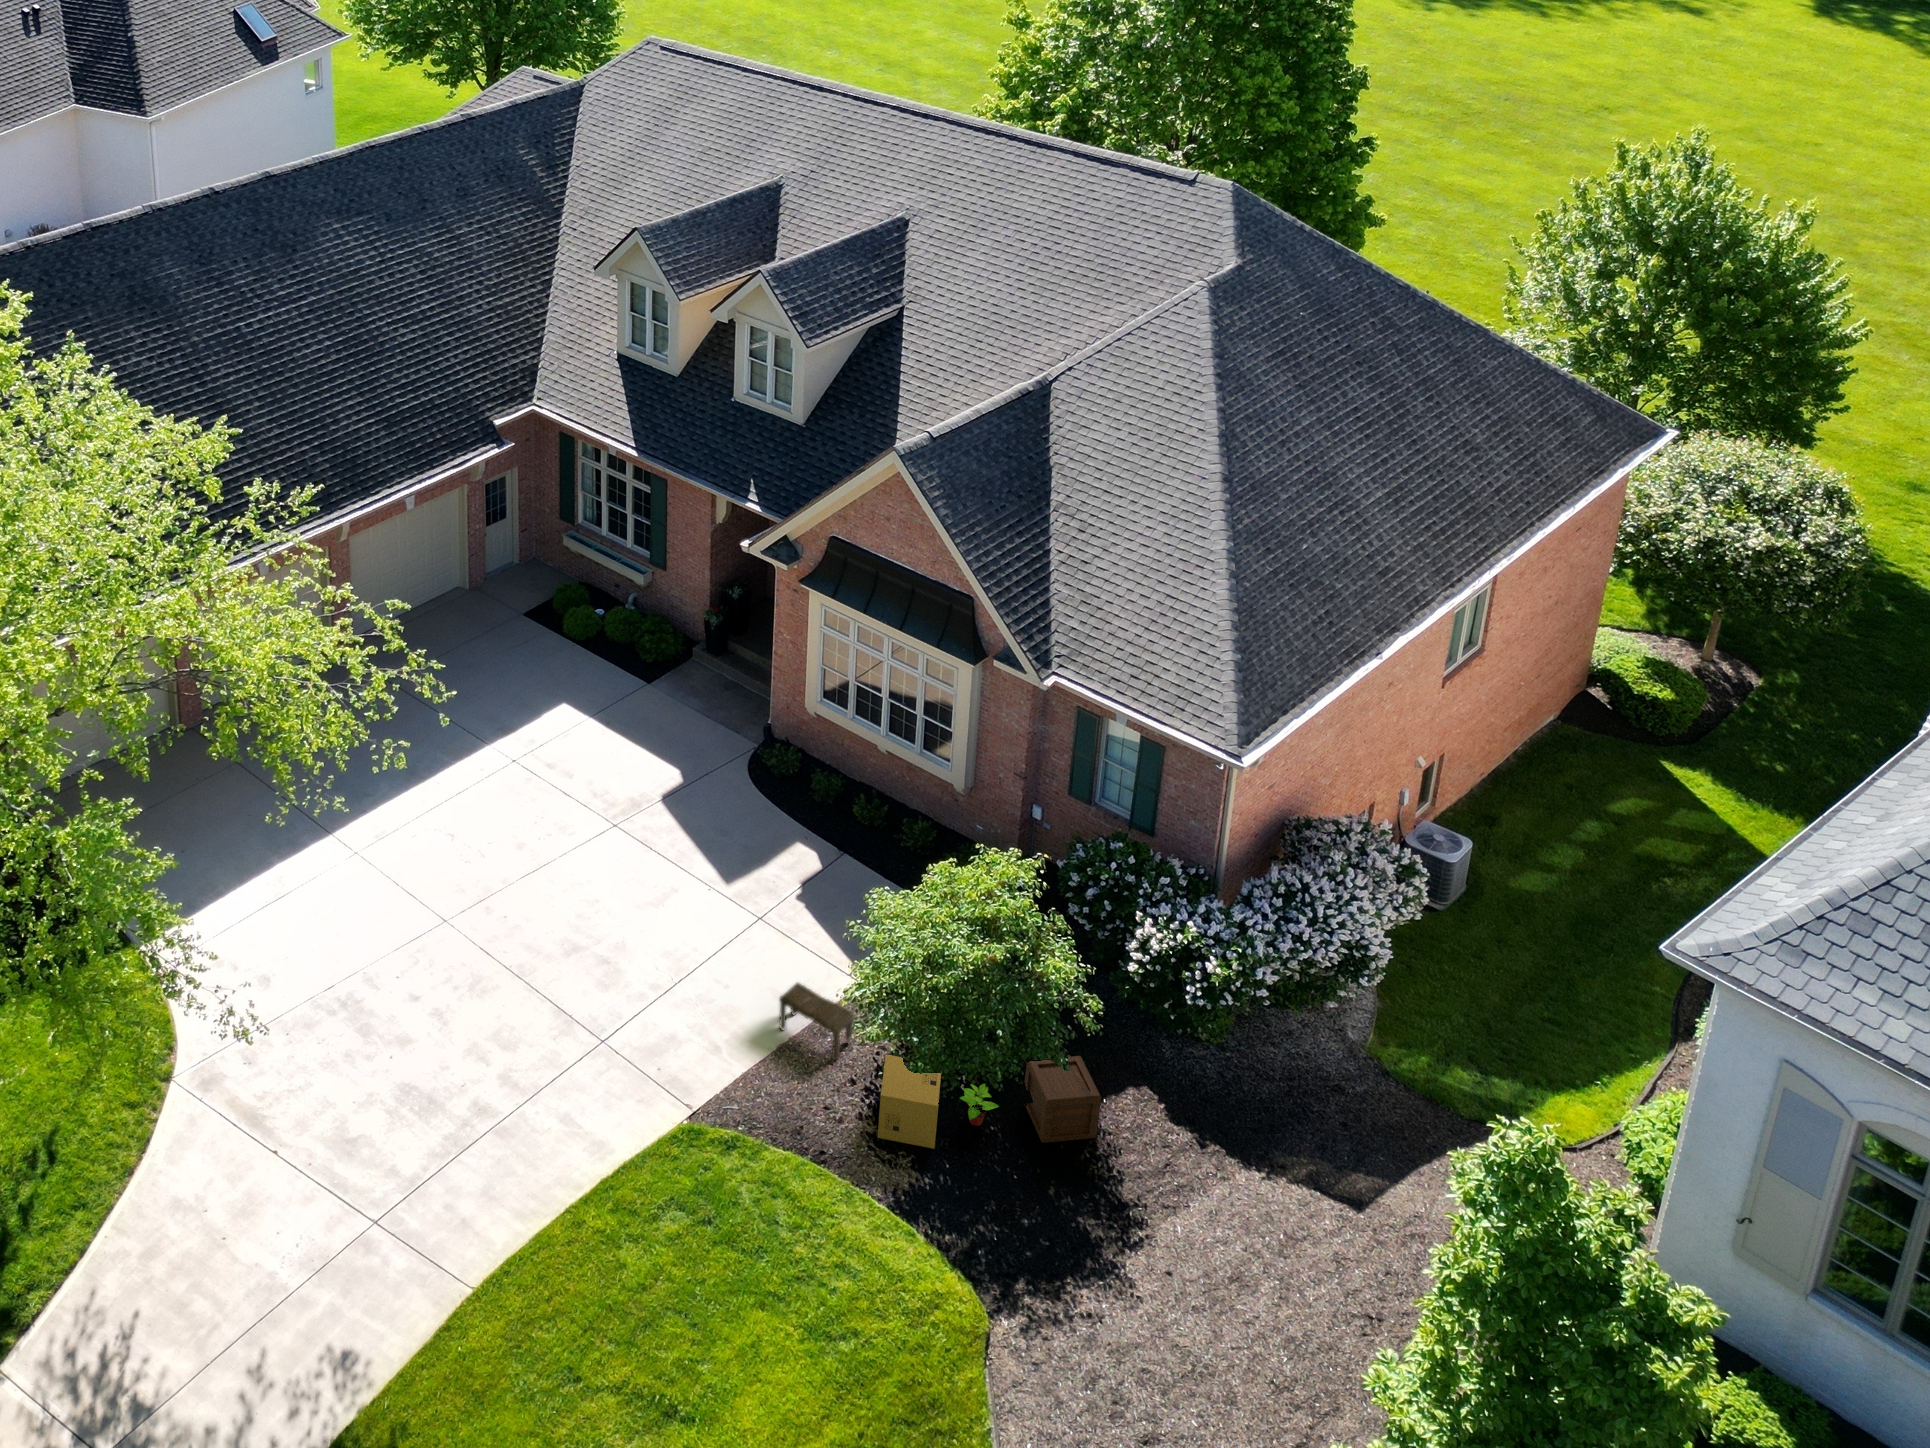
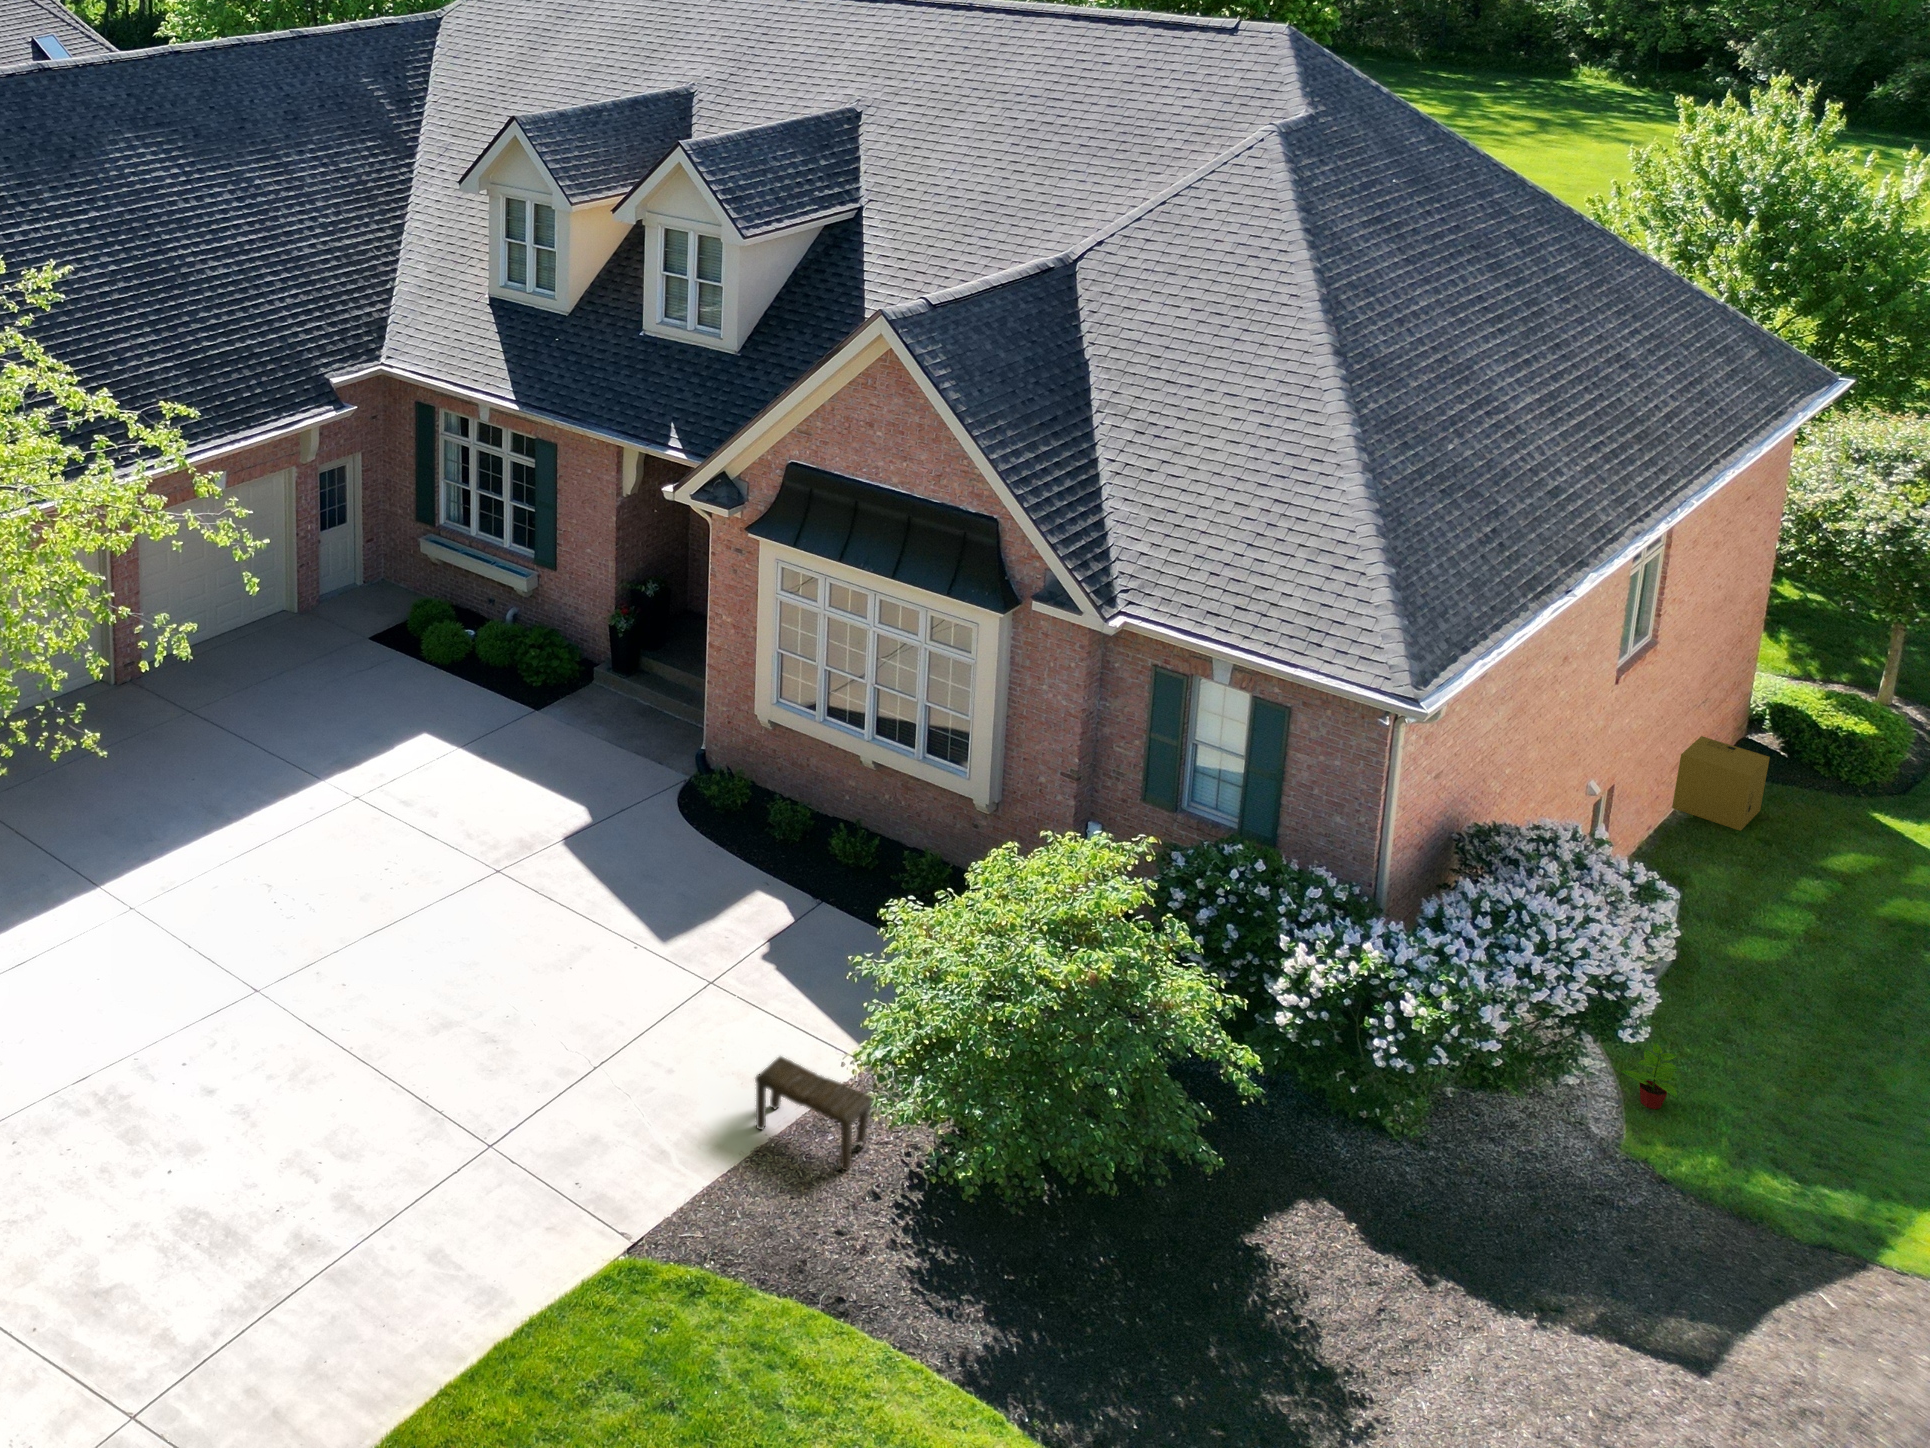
cardboard box: present [878,1055,941,1149] -> present [1672,736,1770,831]
wooden crate: present [1025,1056,1101,1143] -> none [1139,1147,1272,1284]
potted plant: present [960,1084,999,1126] -> present [1621,1043,1680,1109]

